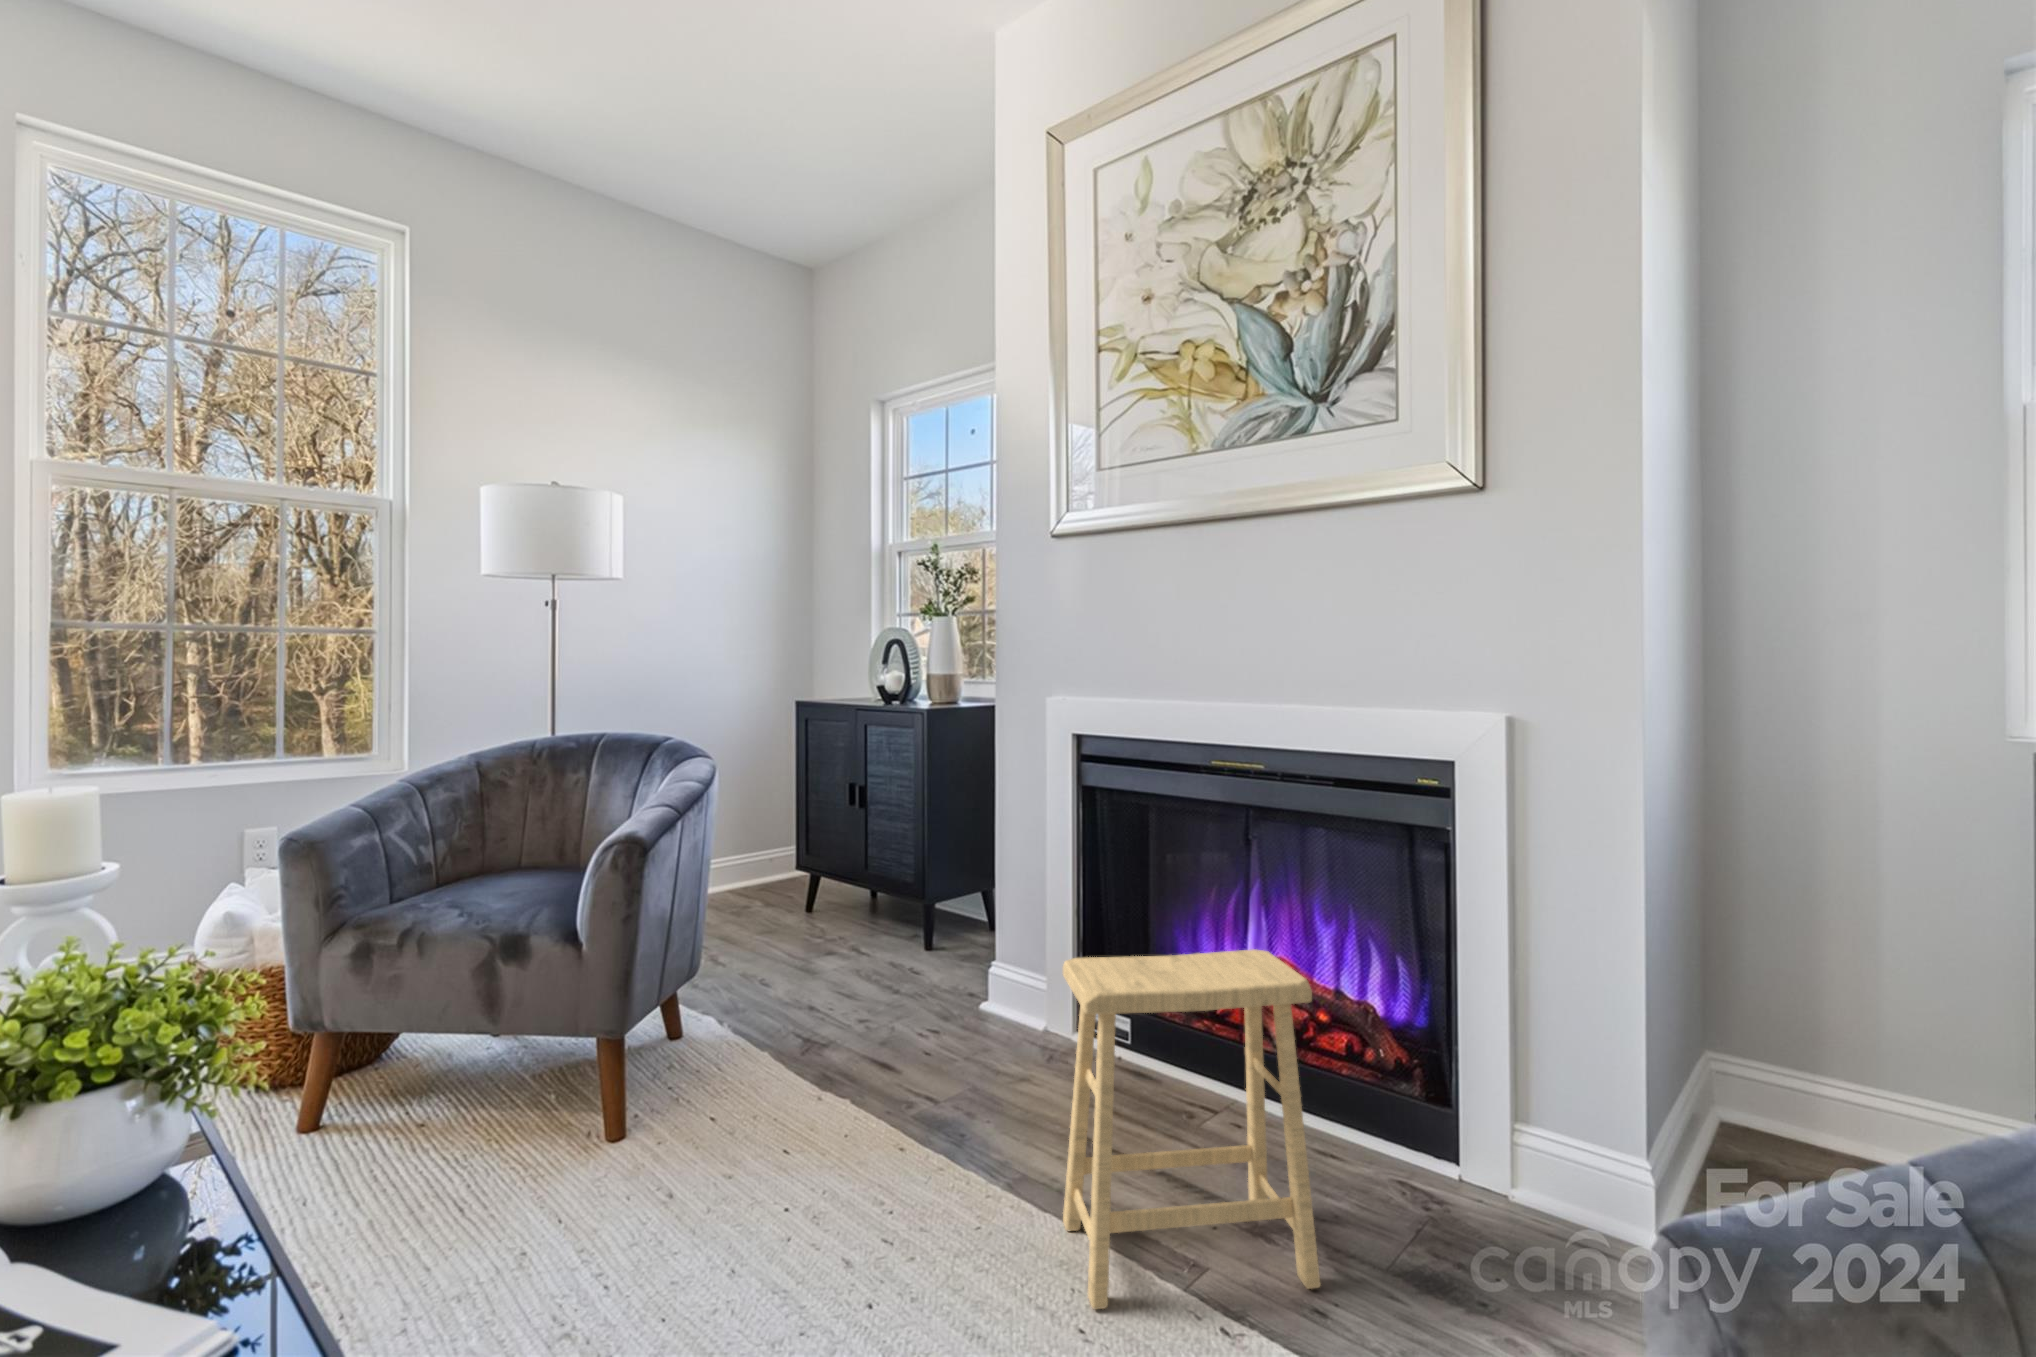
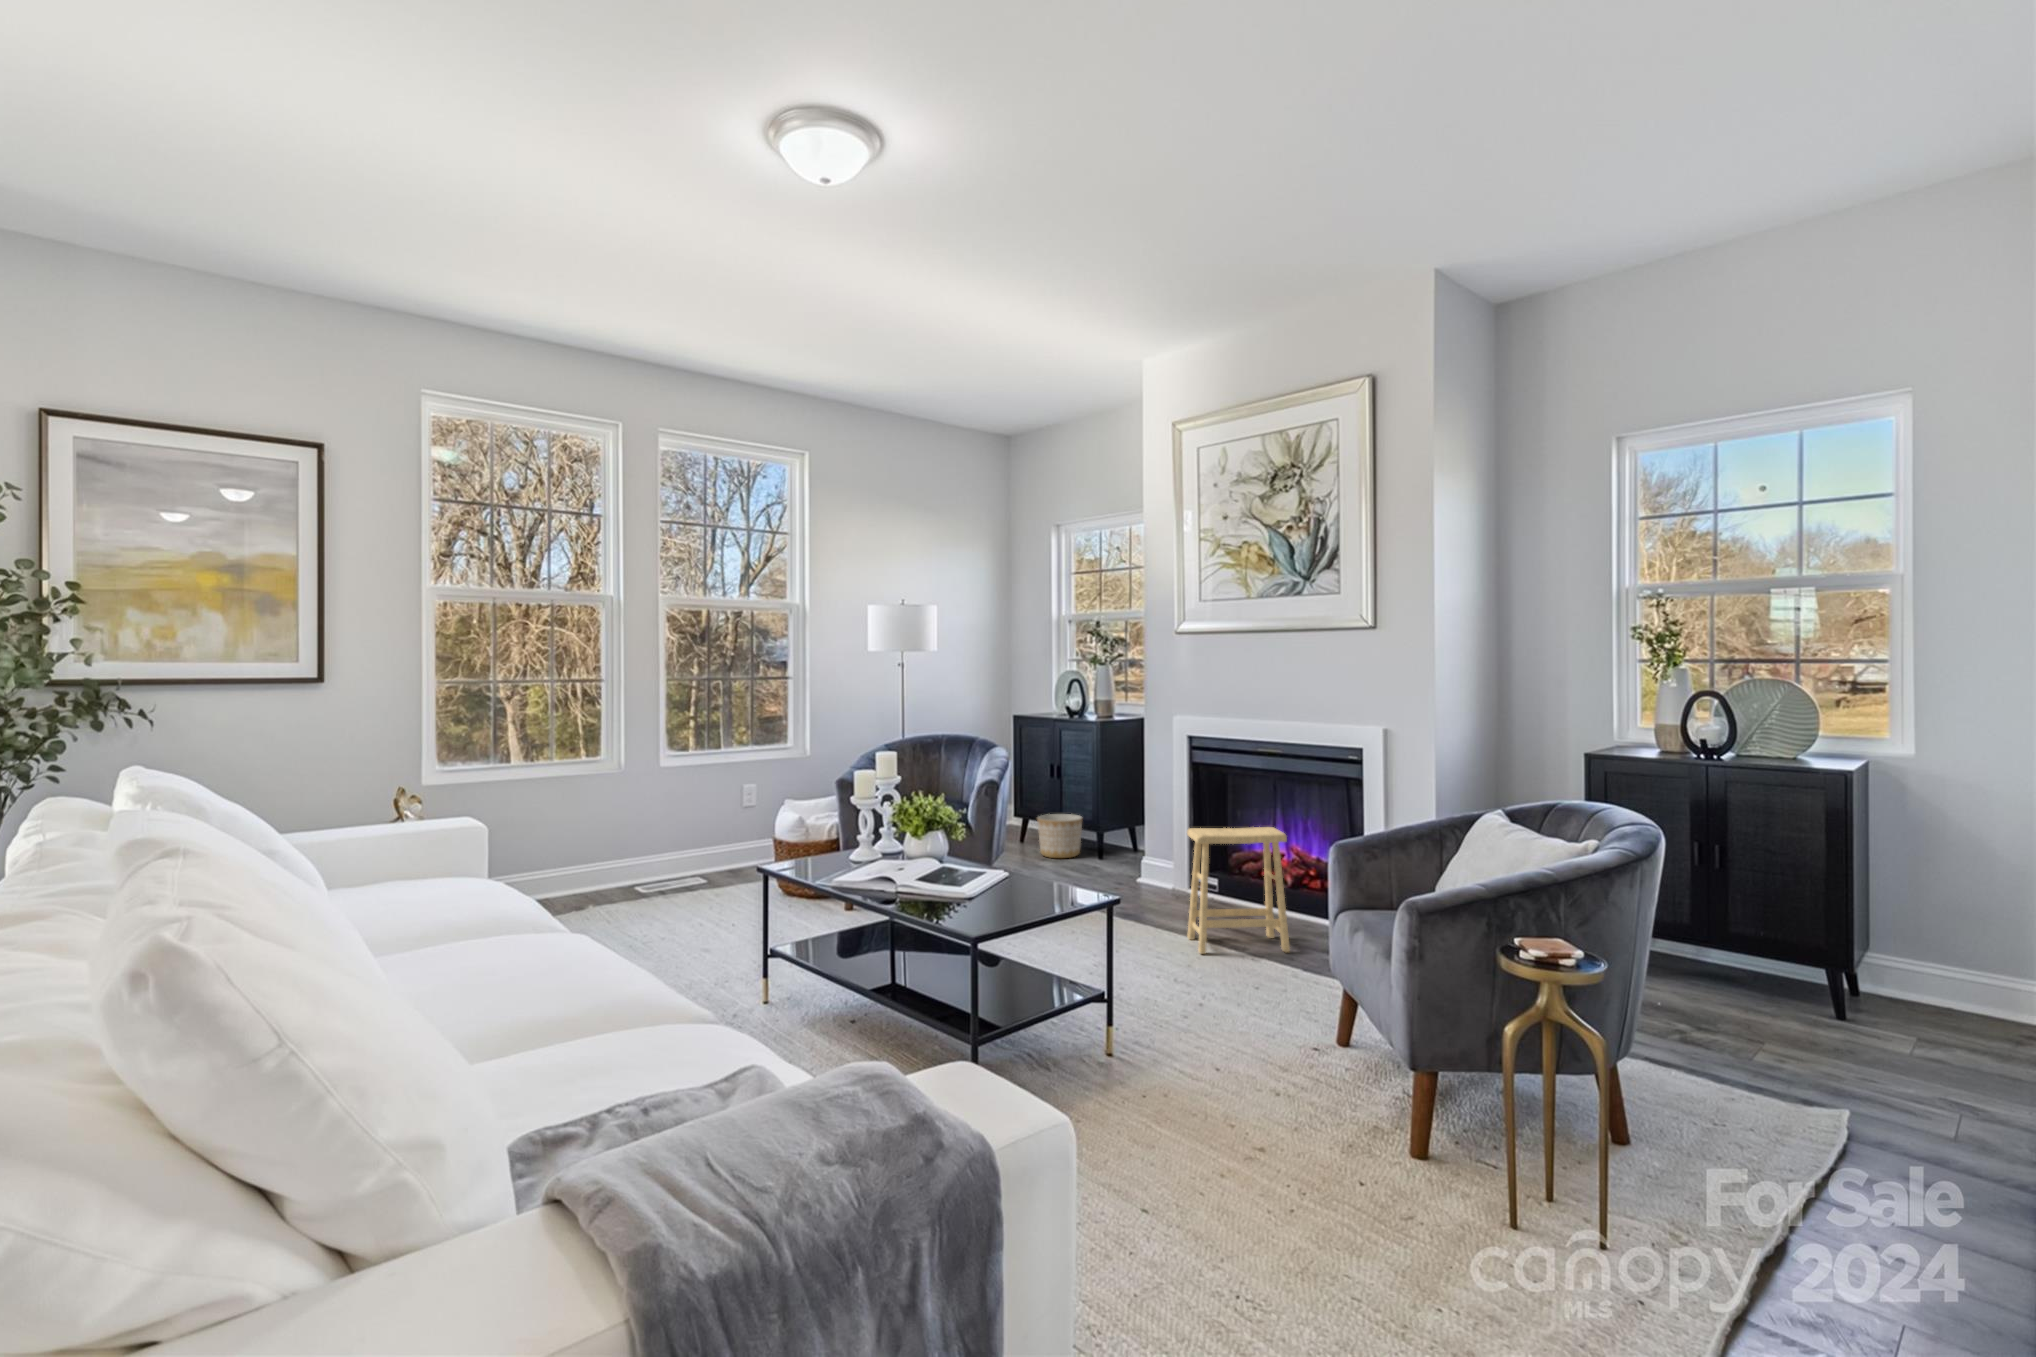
planter: none [816,868,896,951] -> present [1037,814,1082,858]

